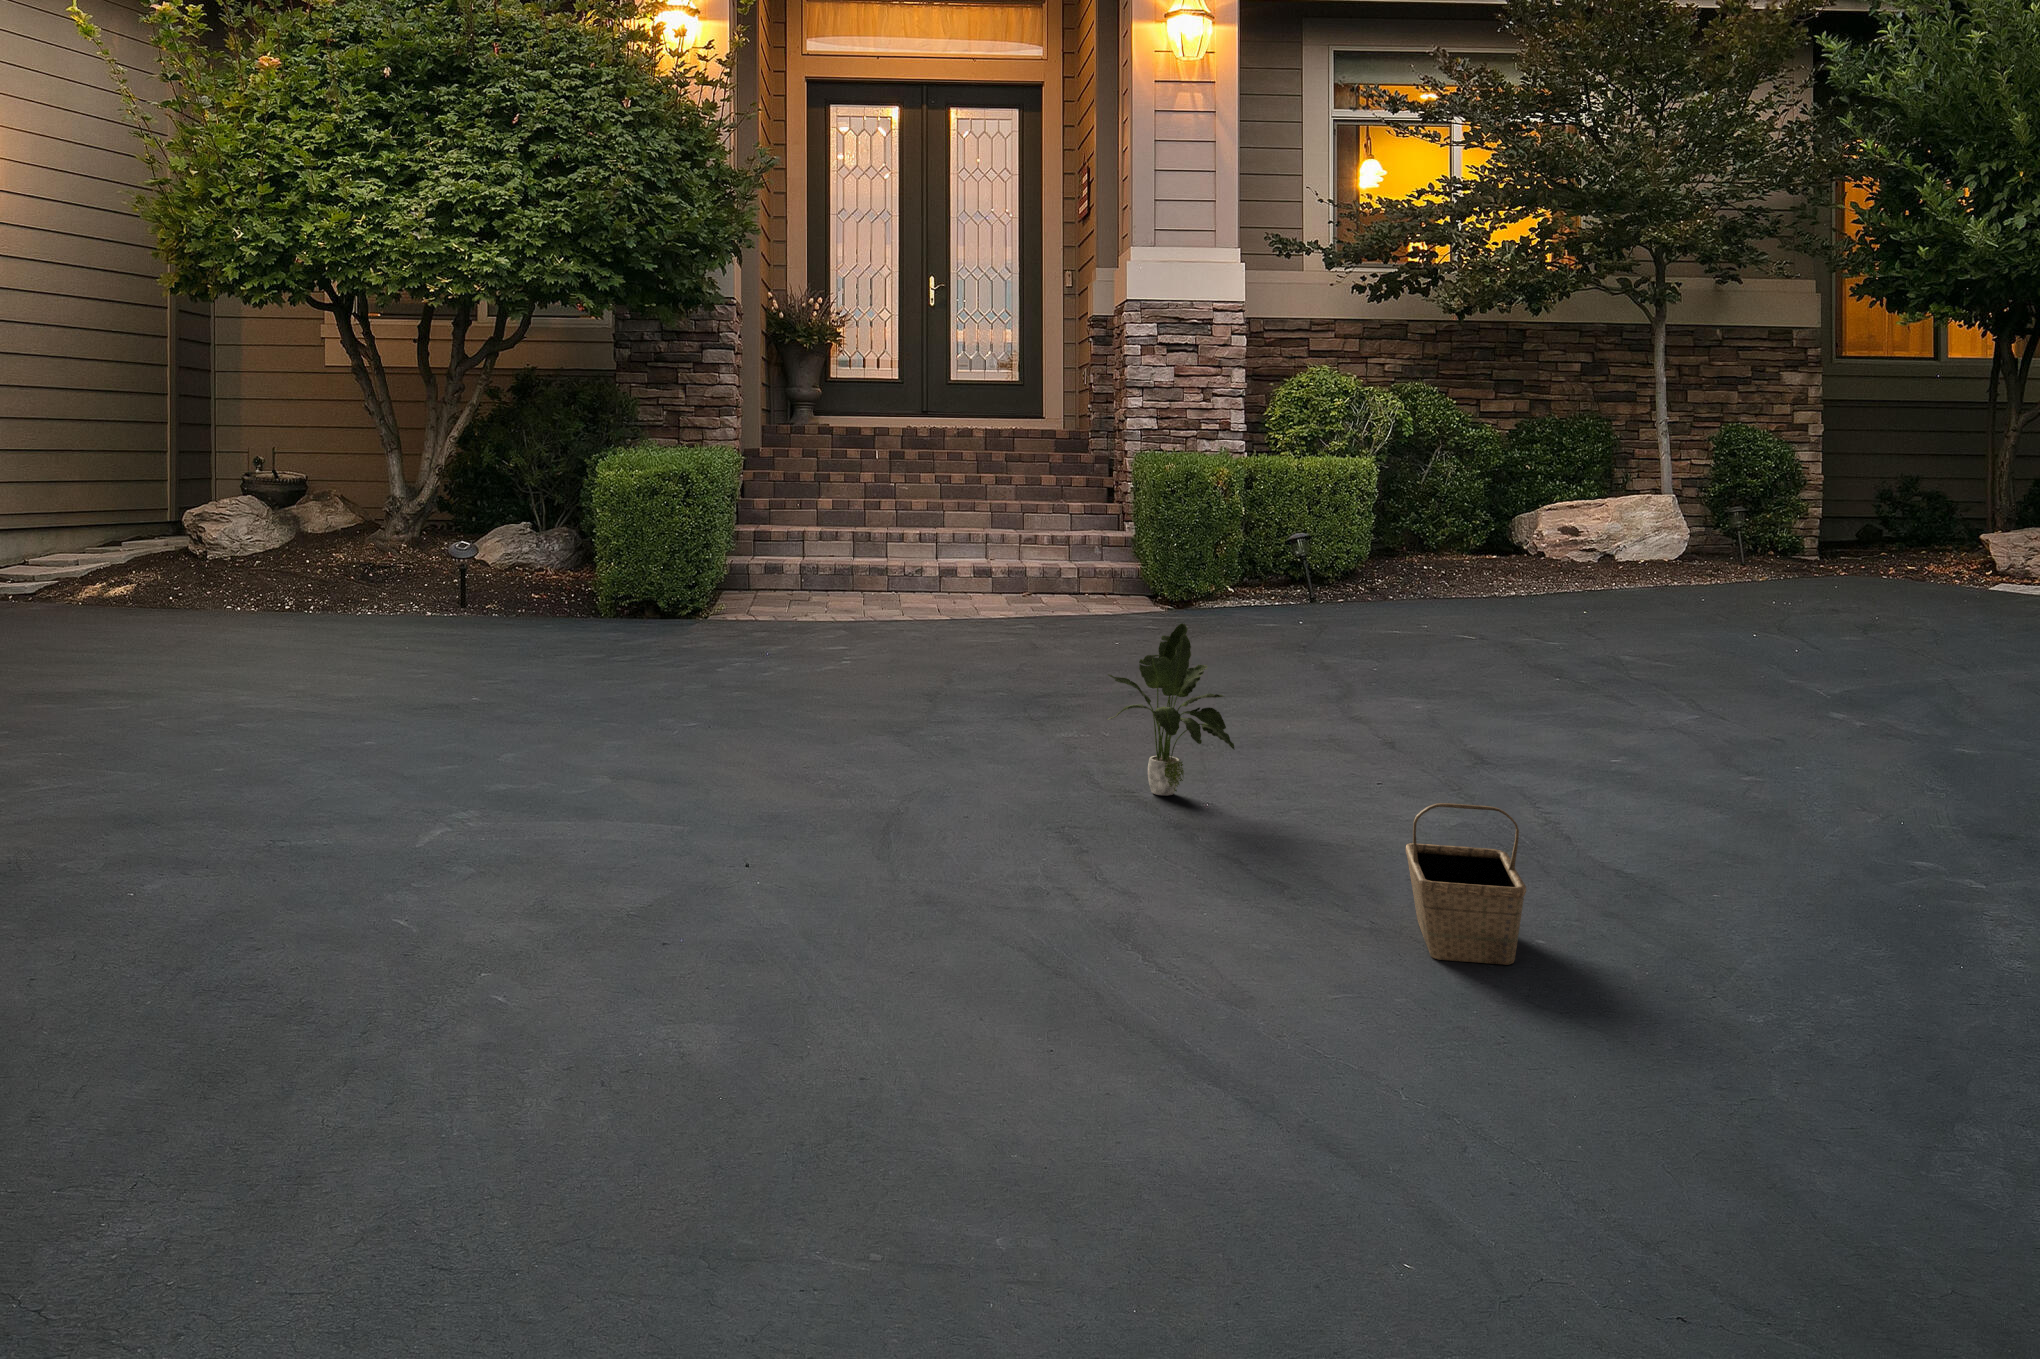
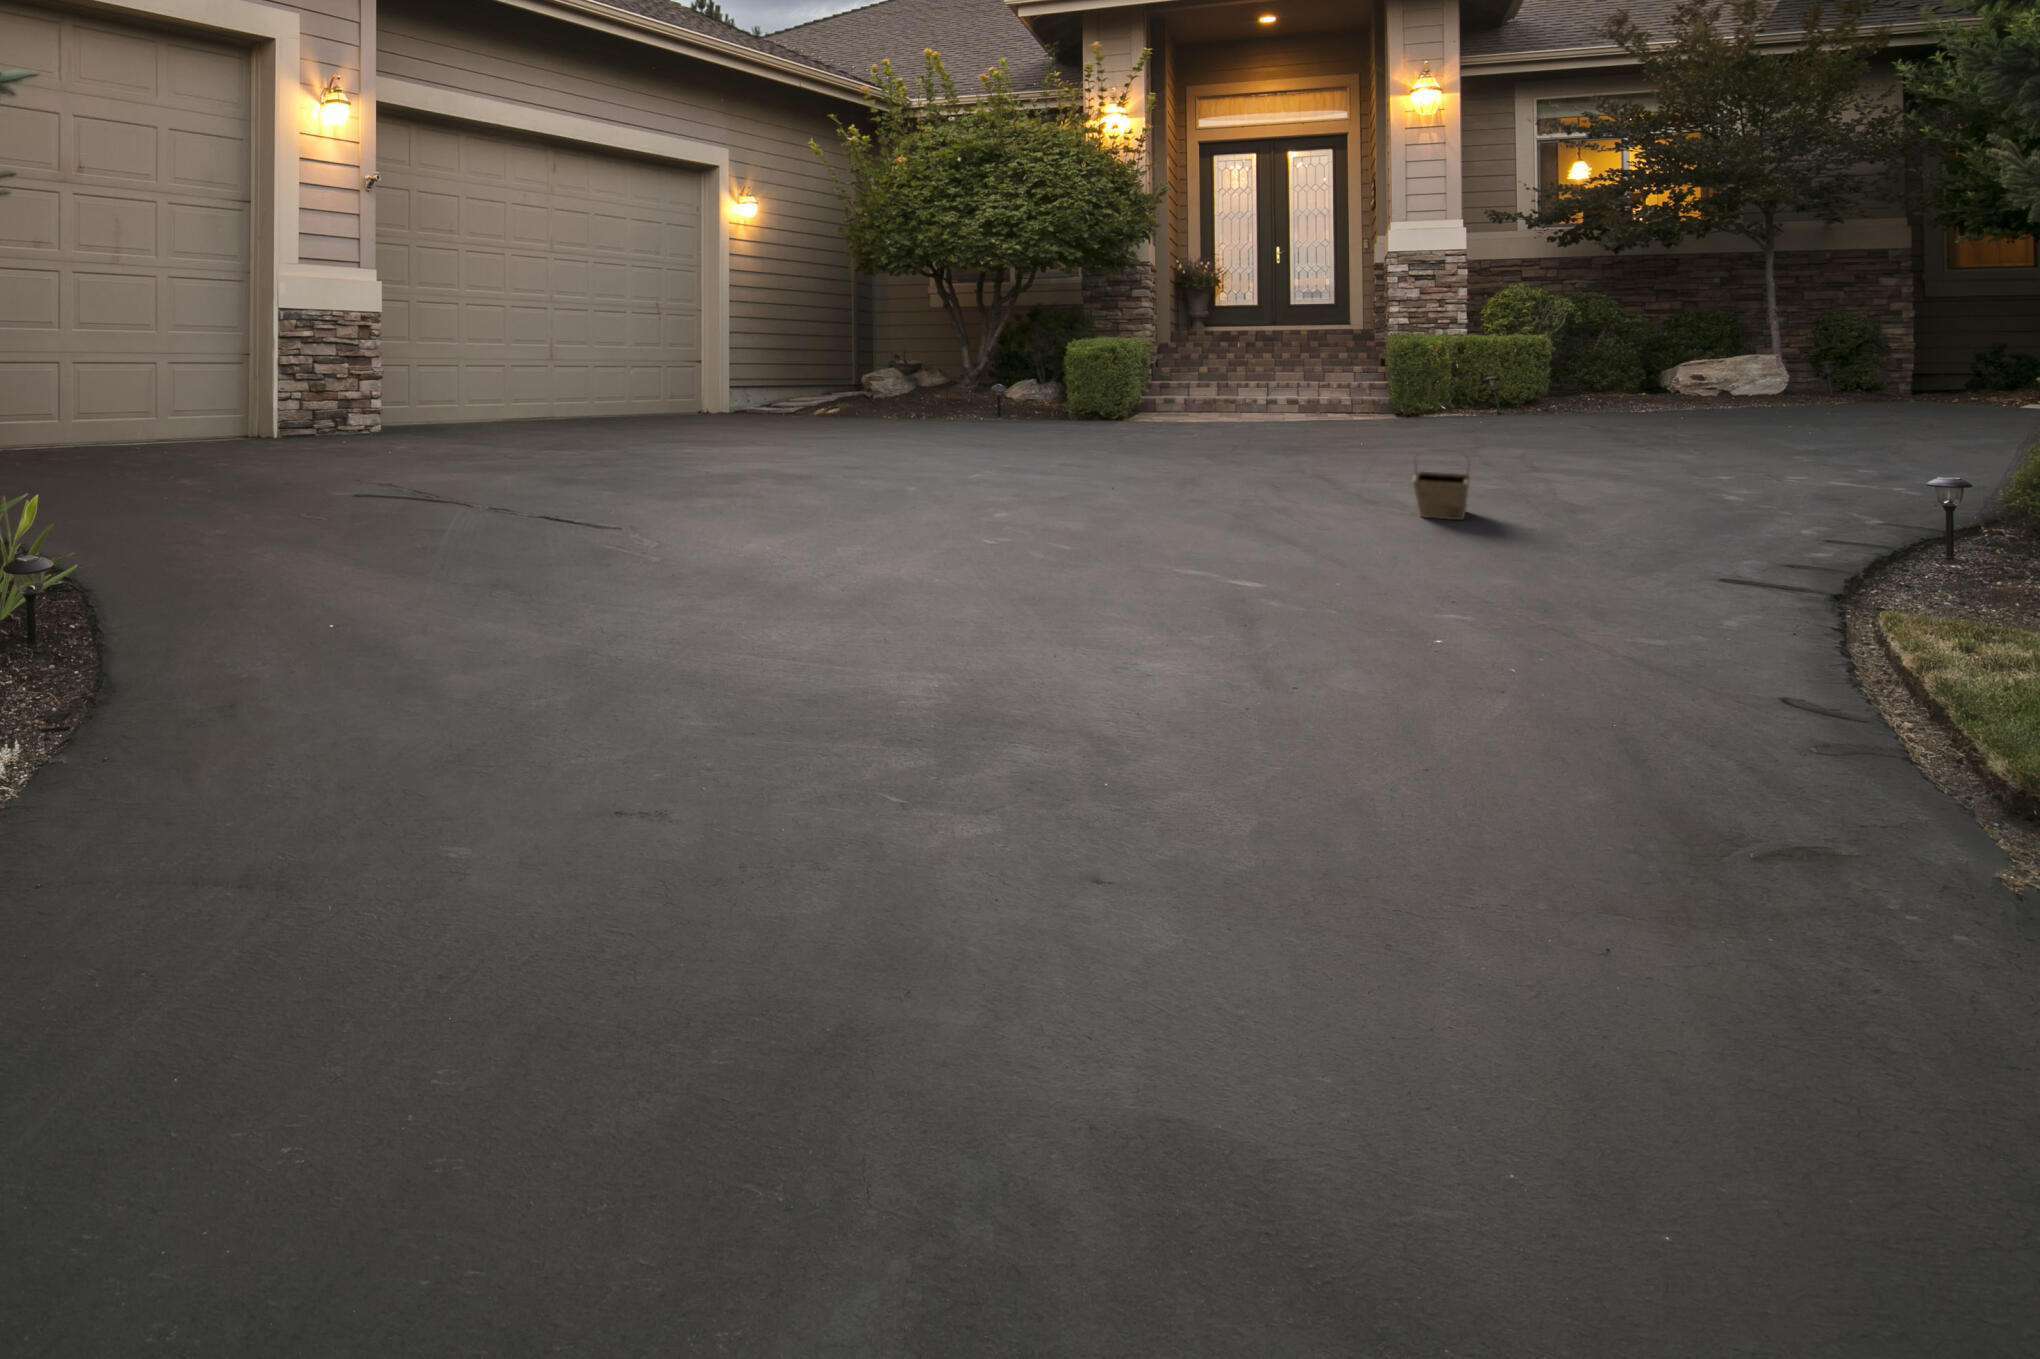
potted plant: present [1108,623,1235,796] -> none [1289,386,1359,469]

